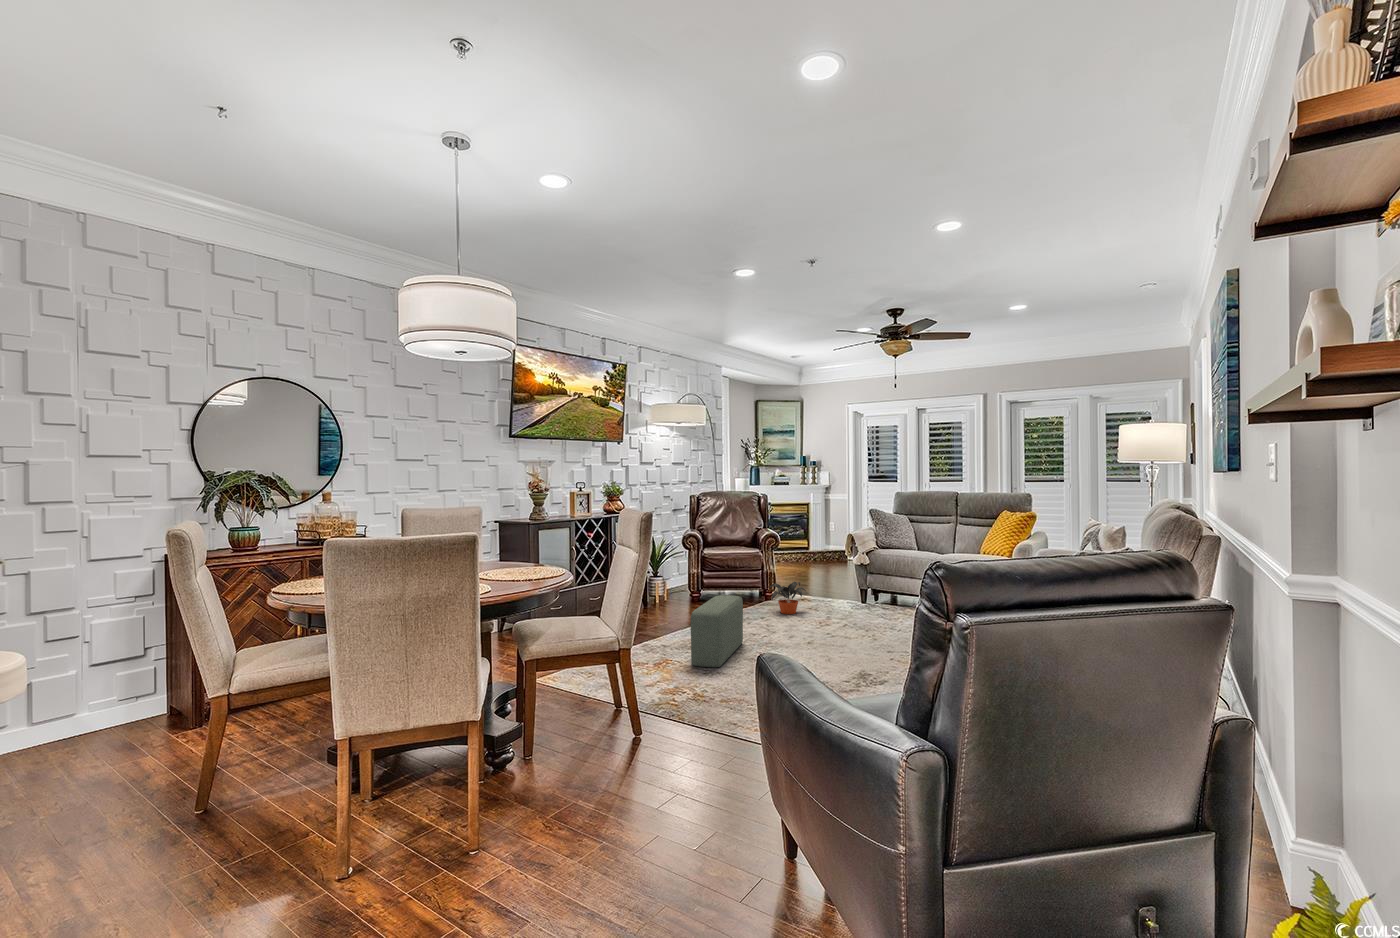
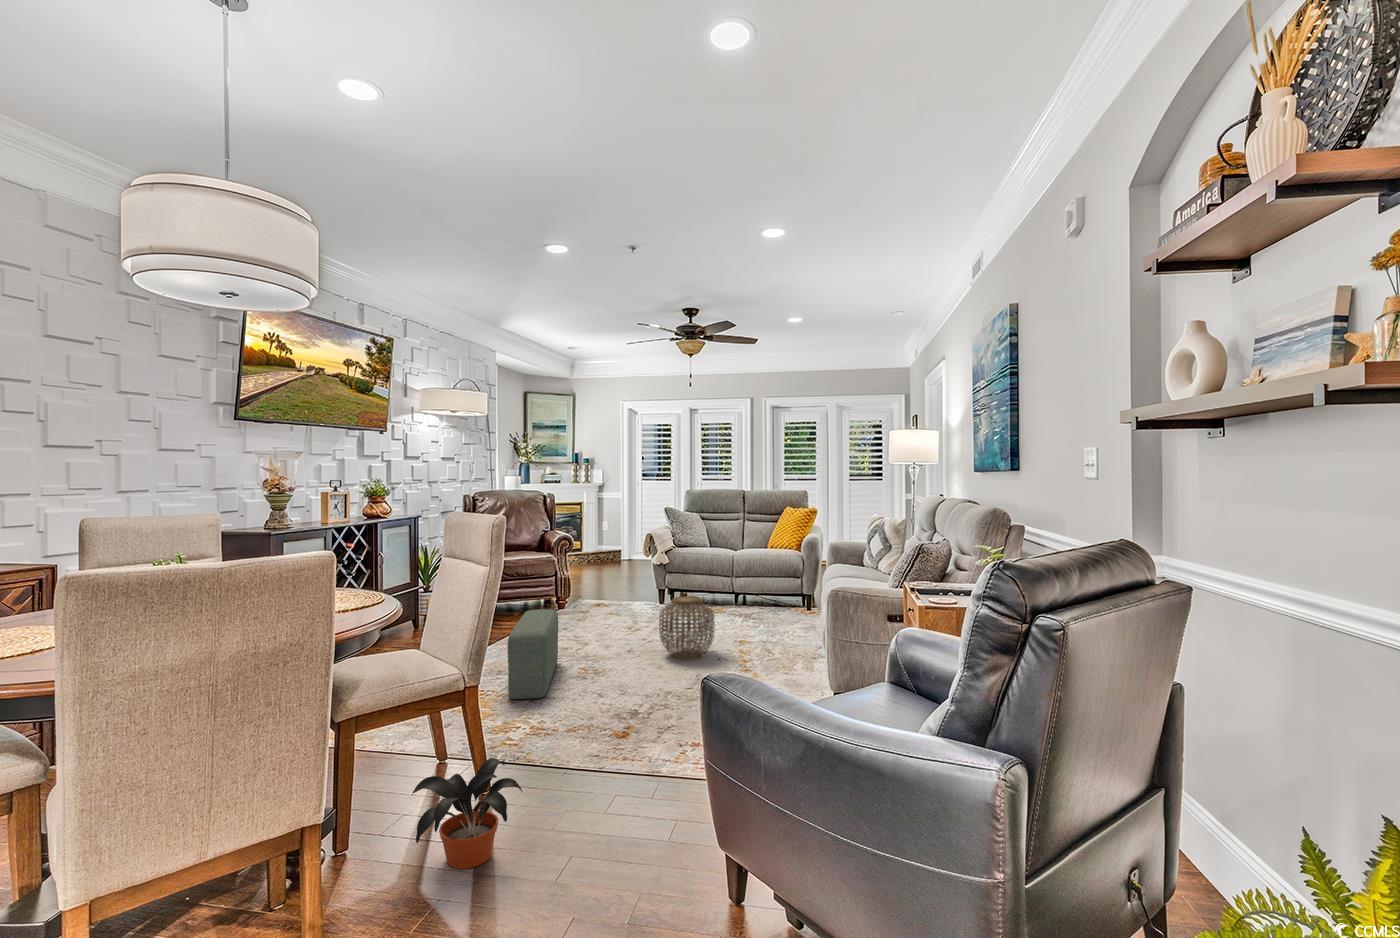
potted plant: present [770,582,806,614] -> present [412,758,522,869]
woven basket: none [834,593,887,652] -> present [659,596,714,660]

